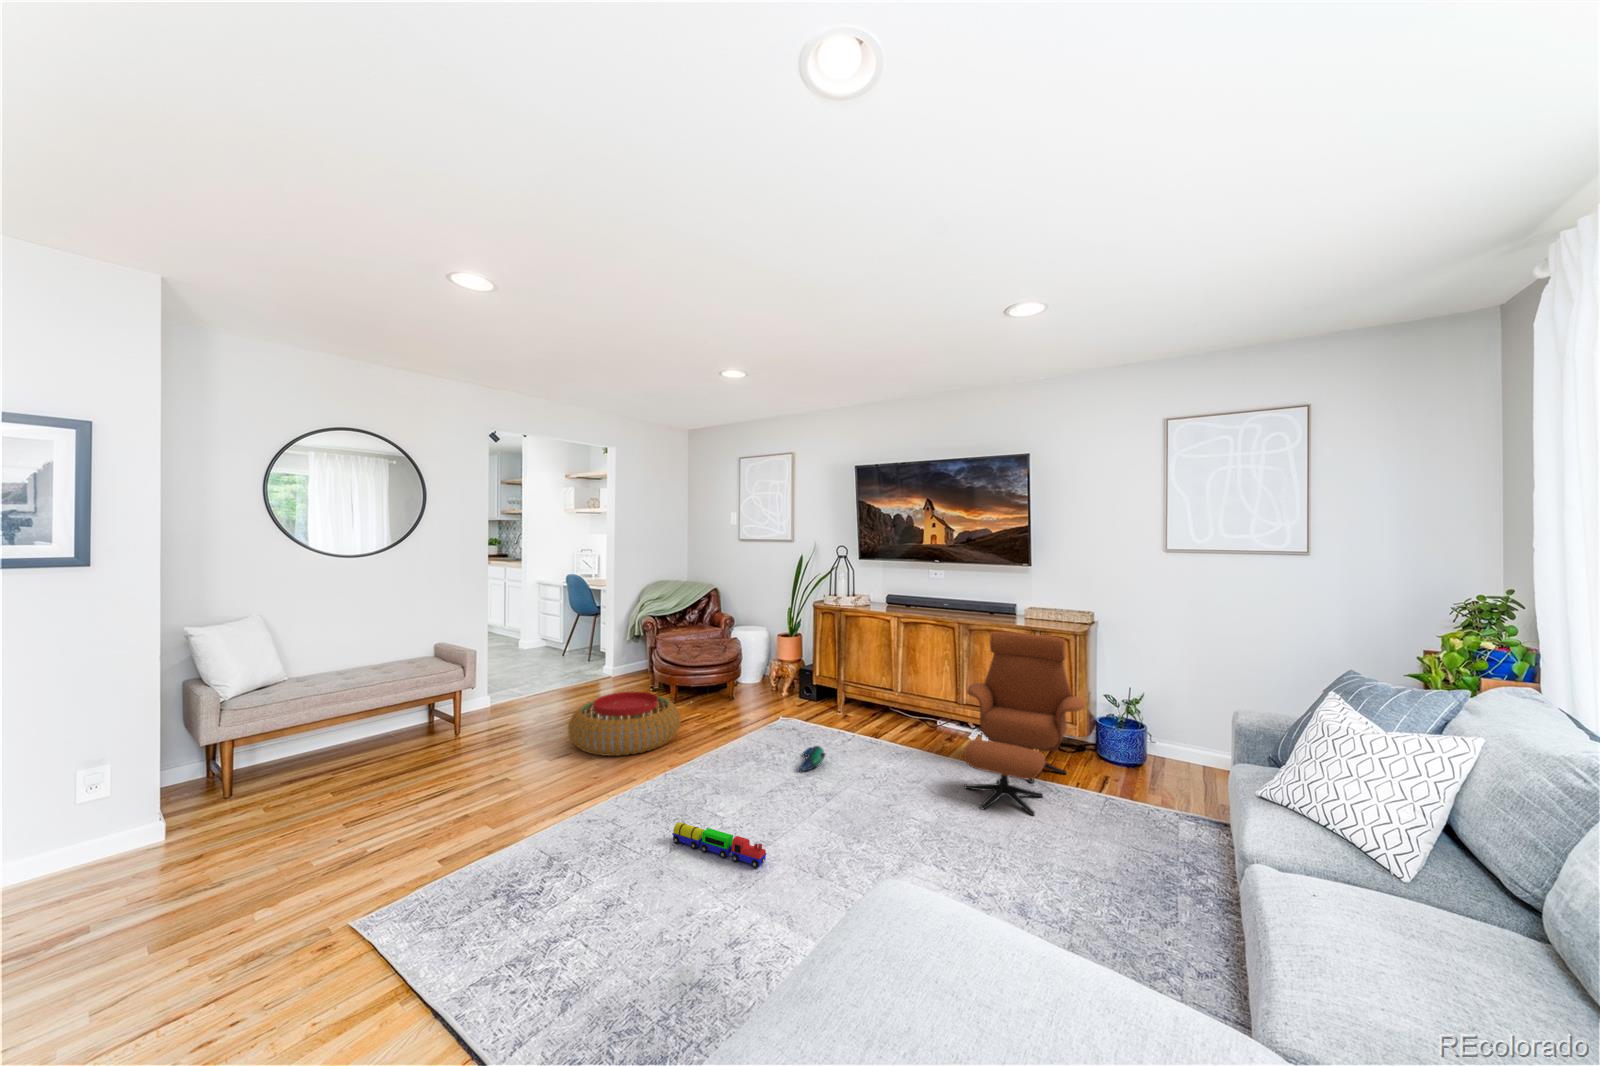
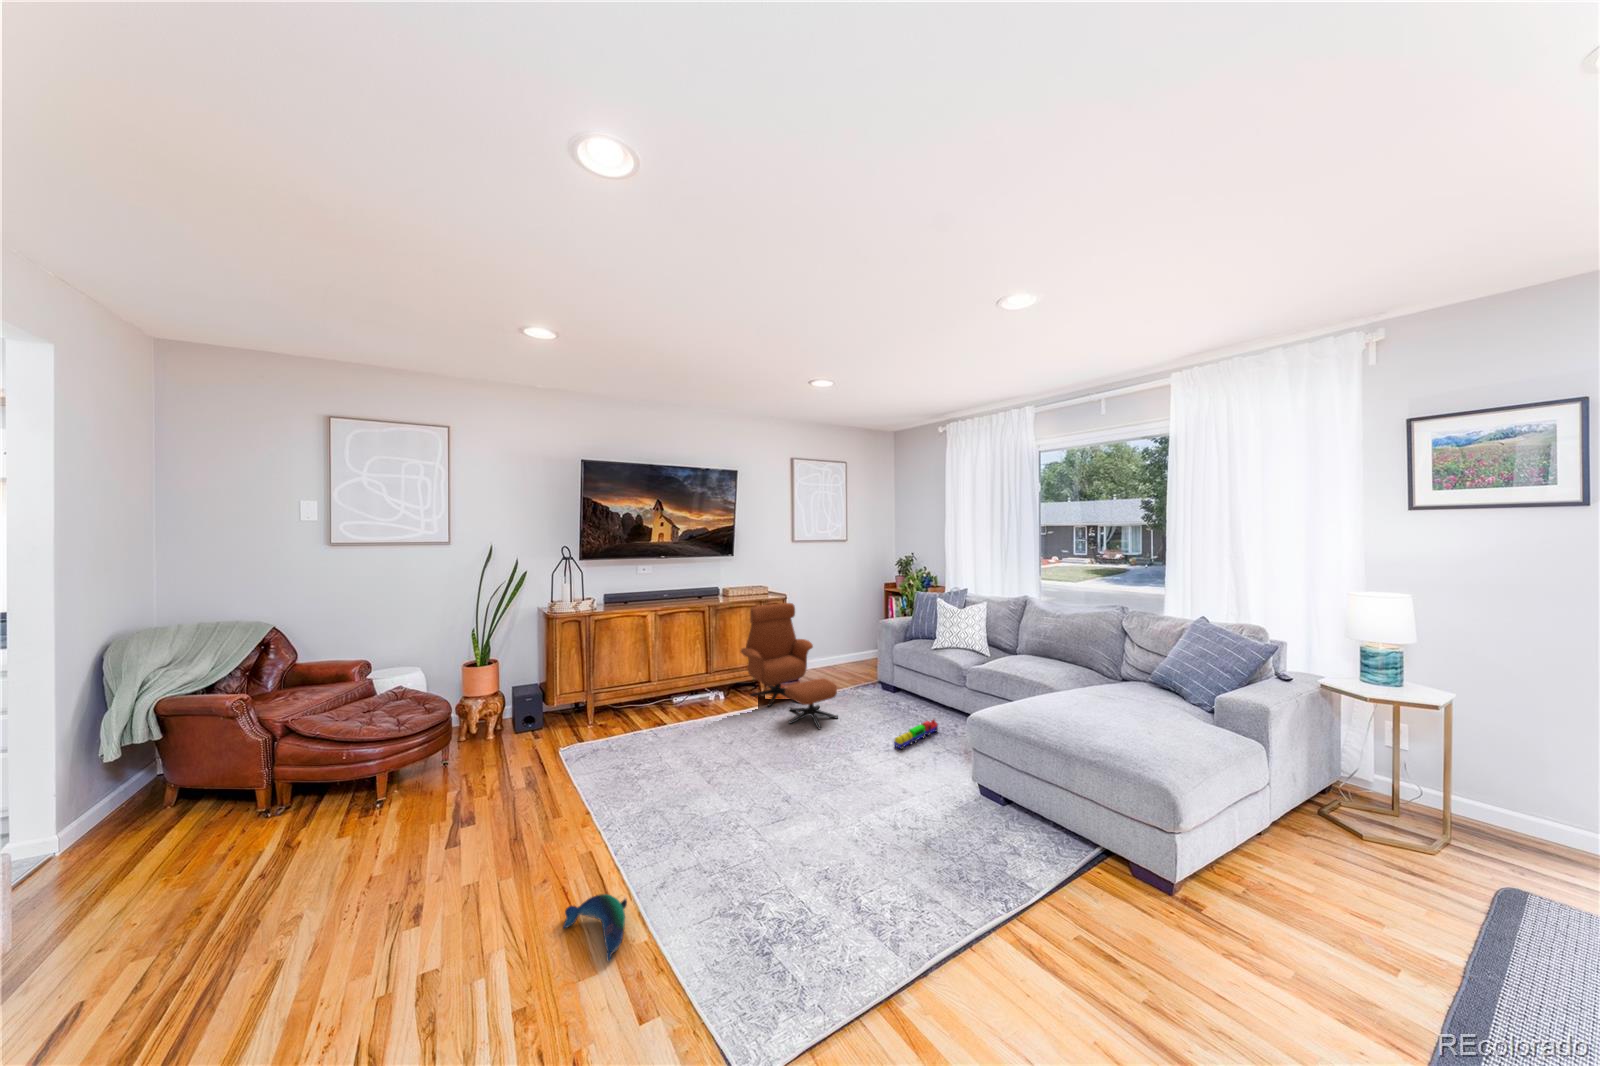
pouf: present [568,691,681,756] -> none [283,802,524,978]
plush toy: present [798,746,825,771] -> present [563,894,627,962]
toy train: present [673,822,766,868] -> present [894,719,938,749]

